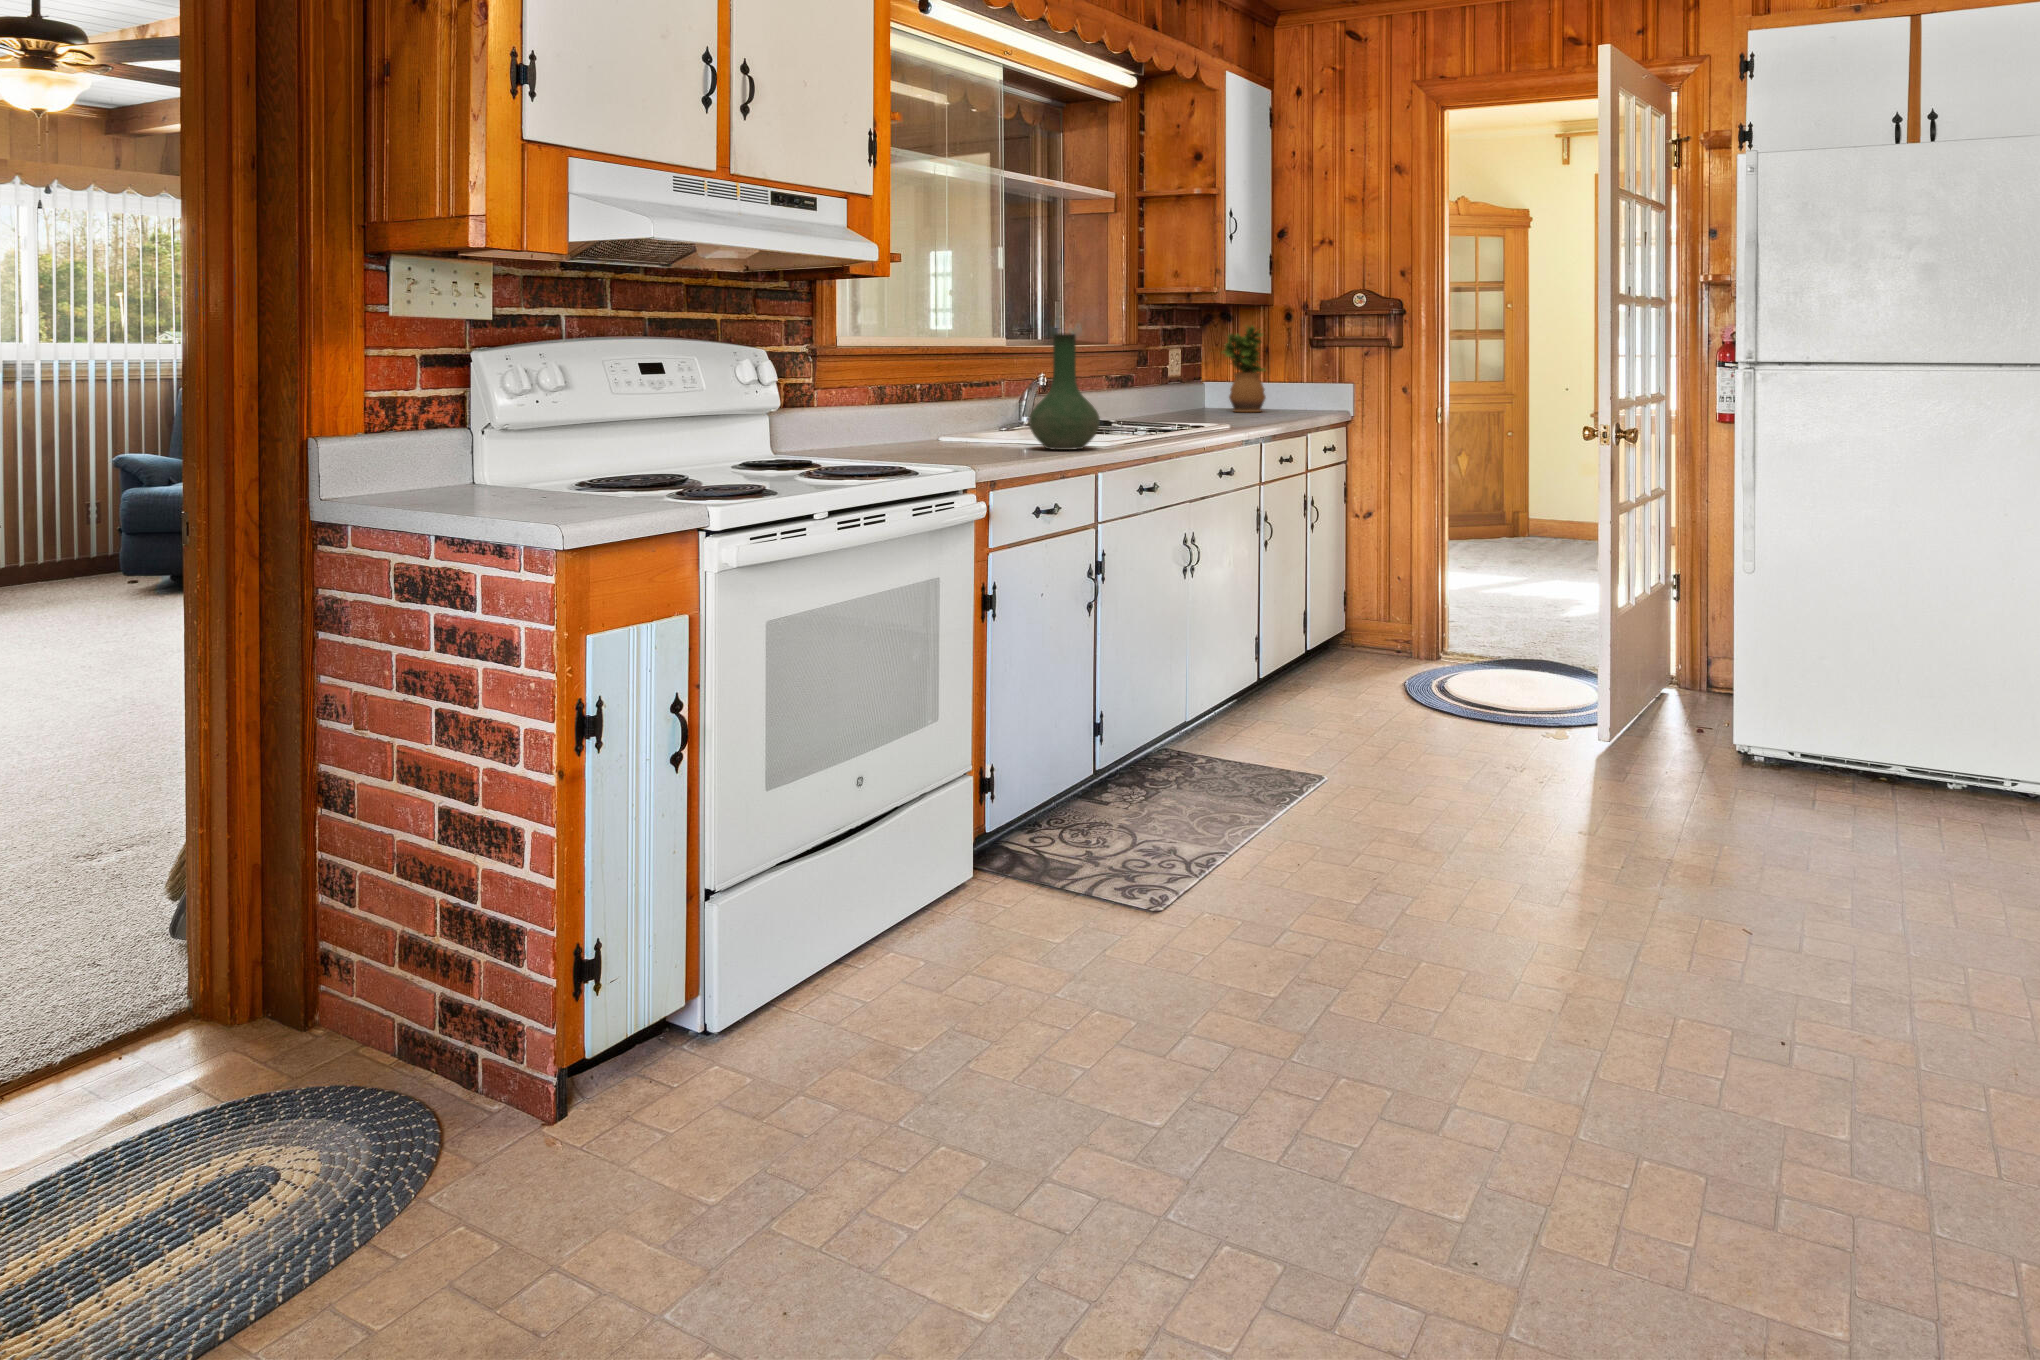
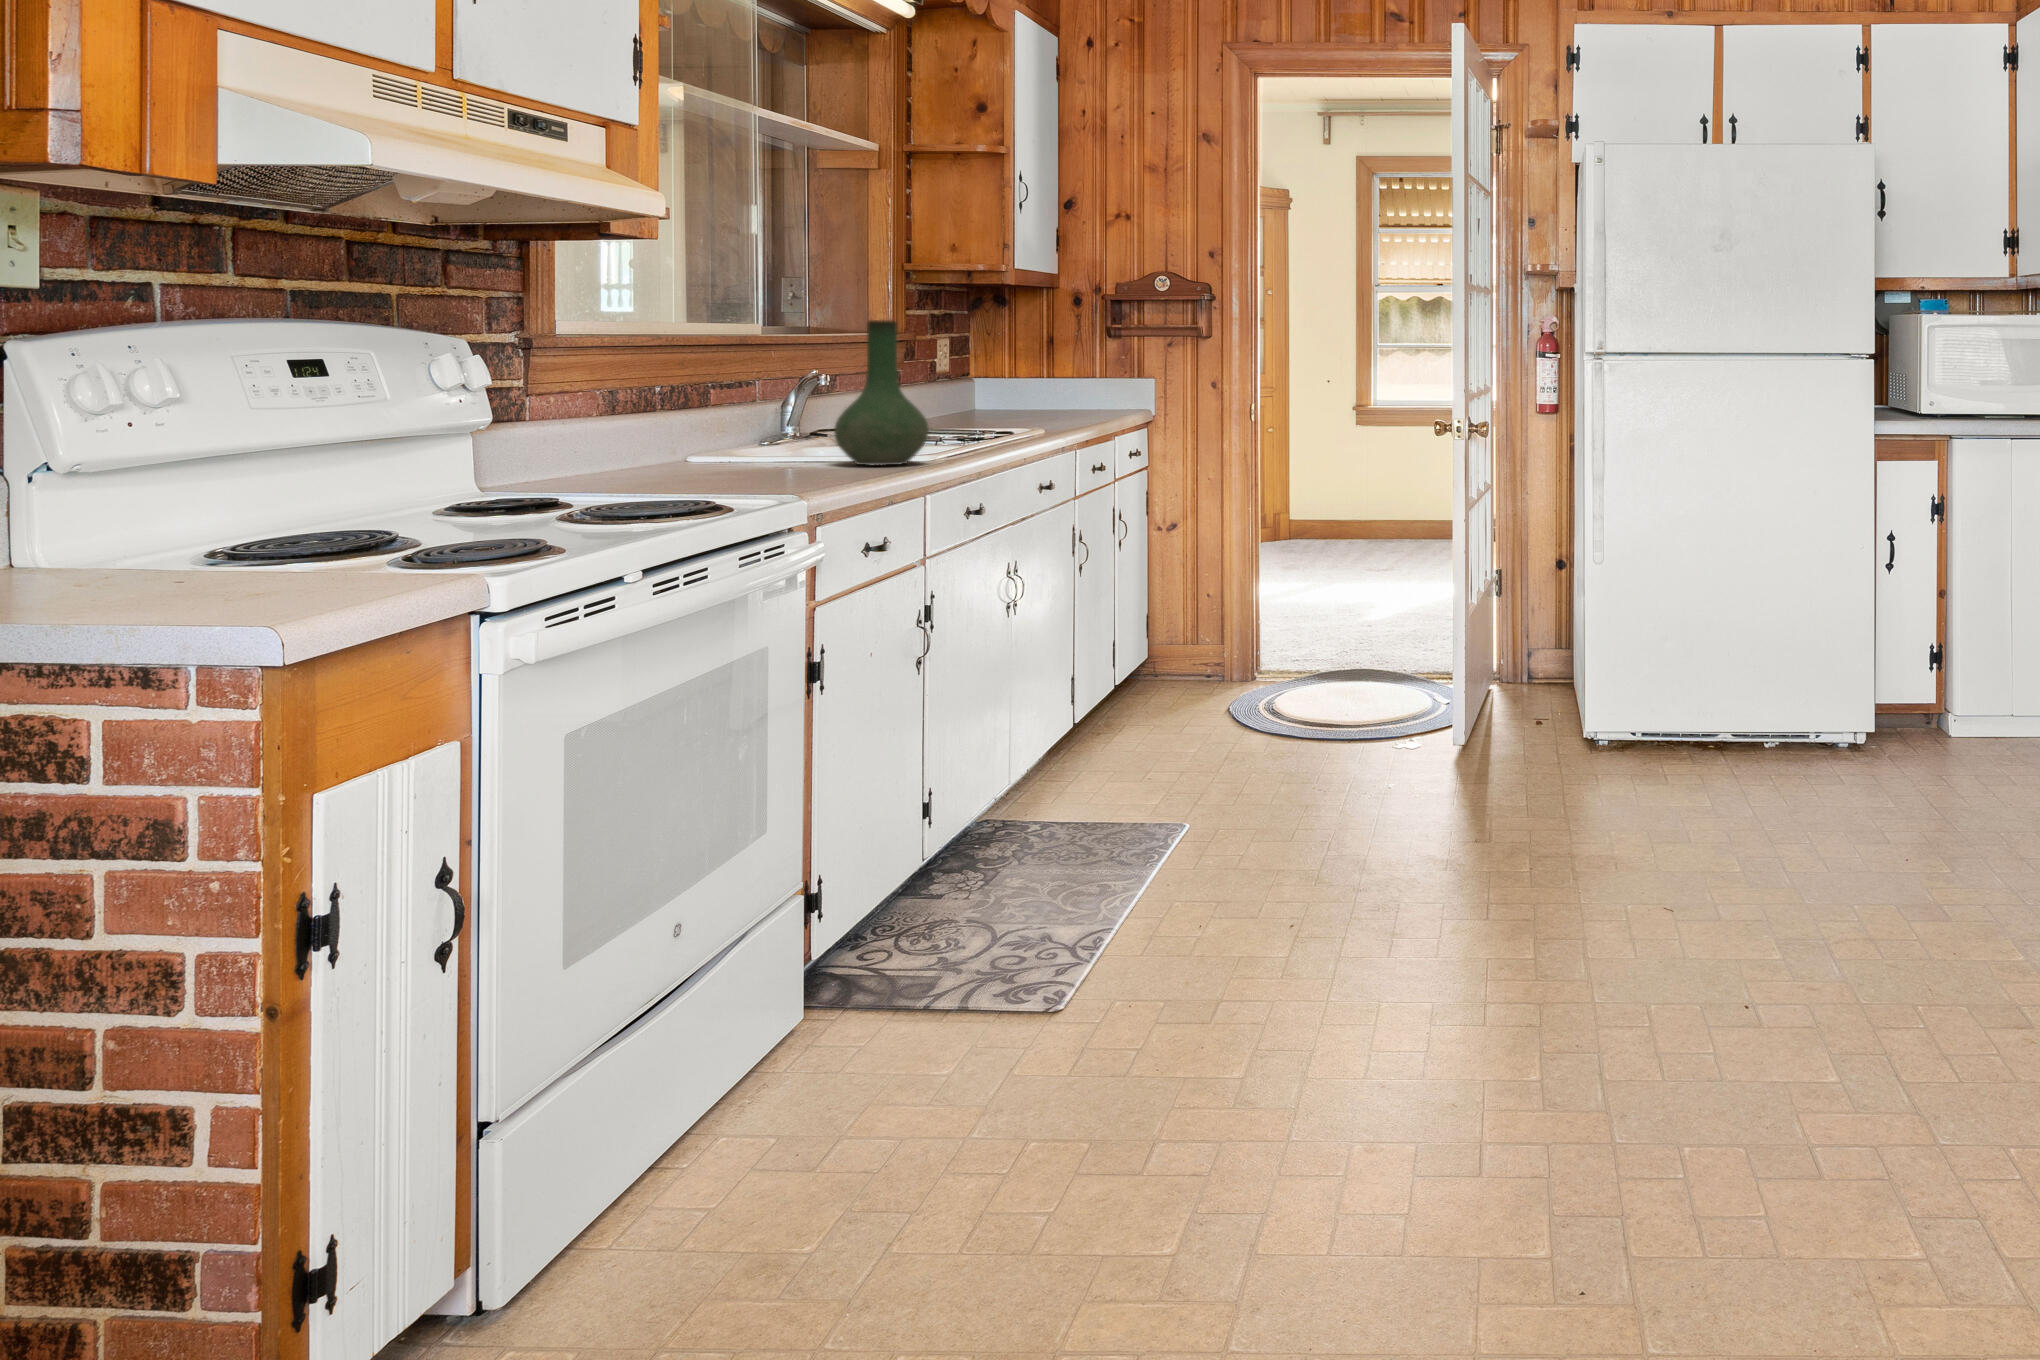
potted plant: present [1223,326,1266,412] -> none [995,312,1053,417]

